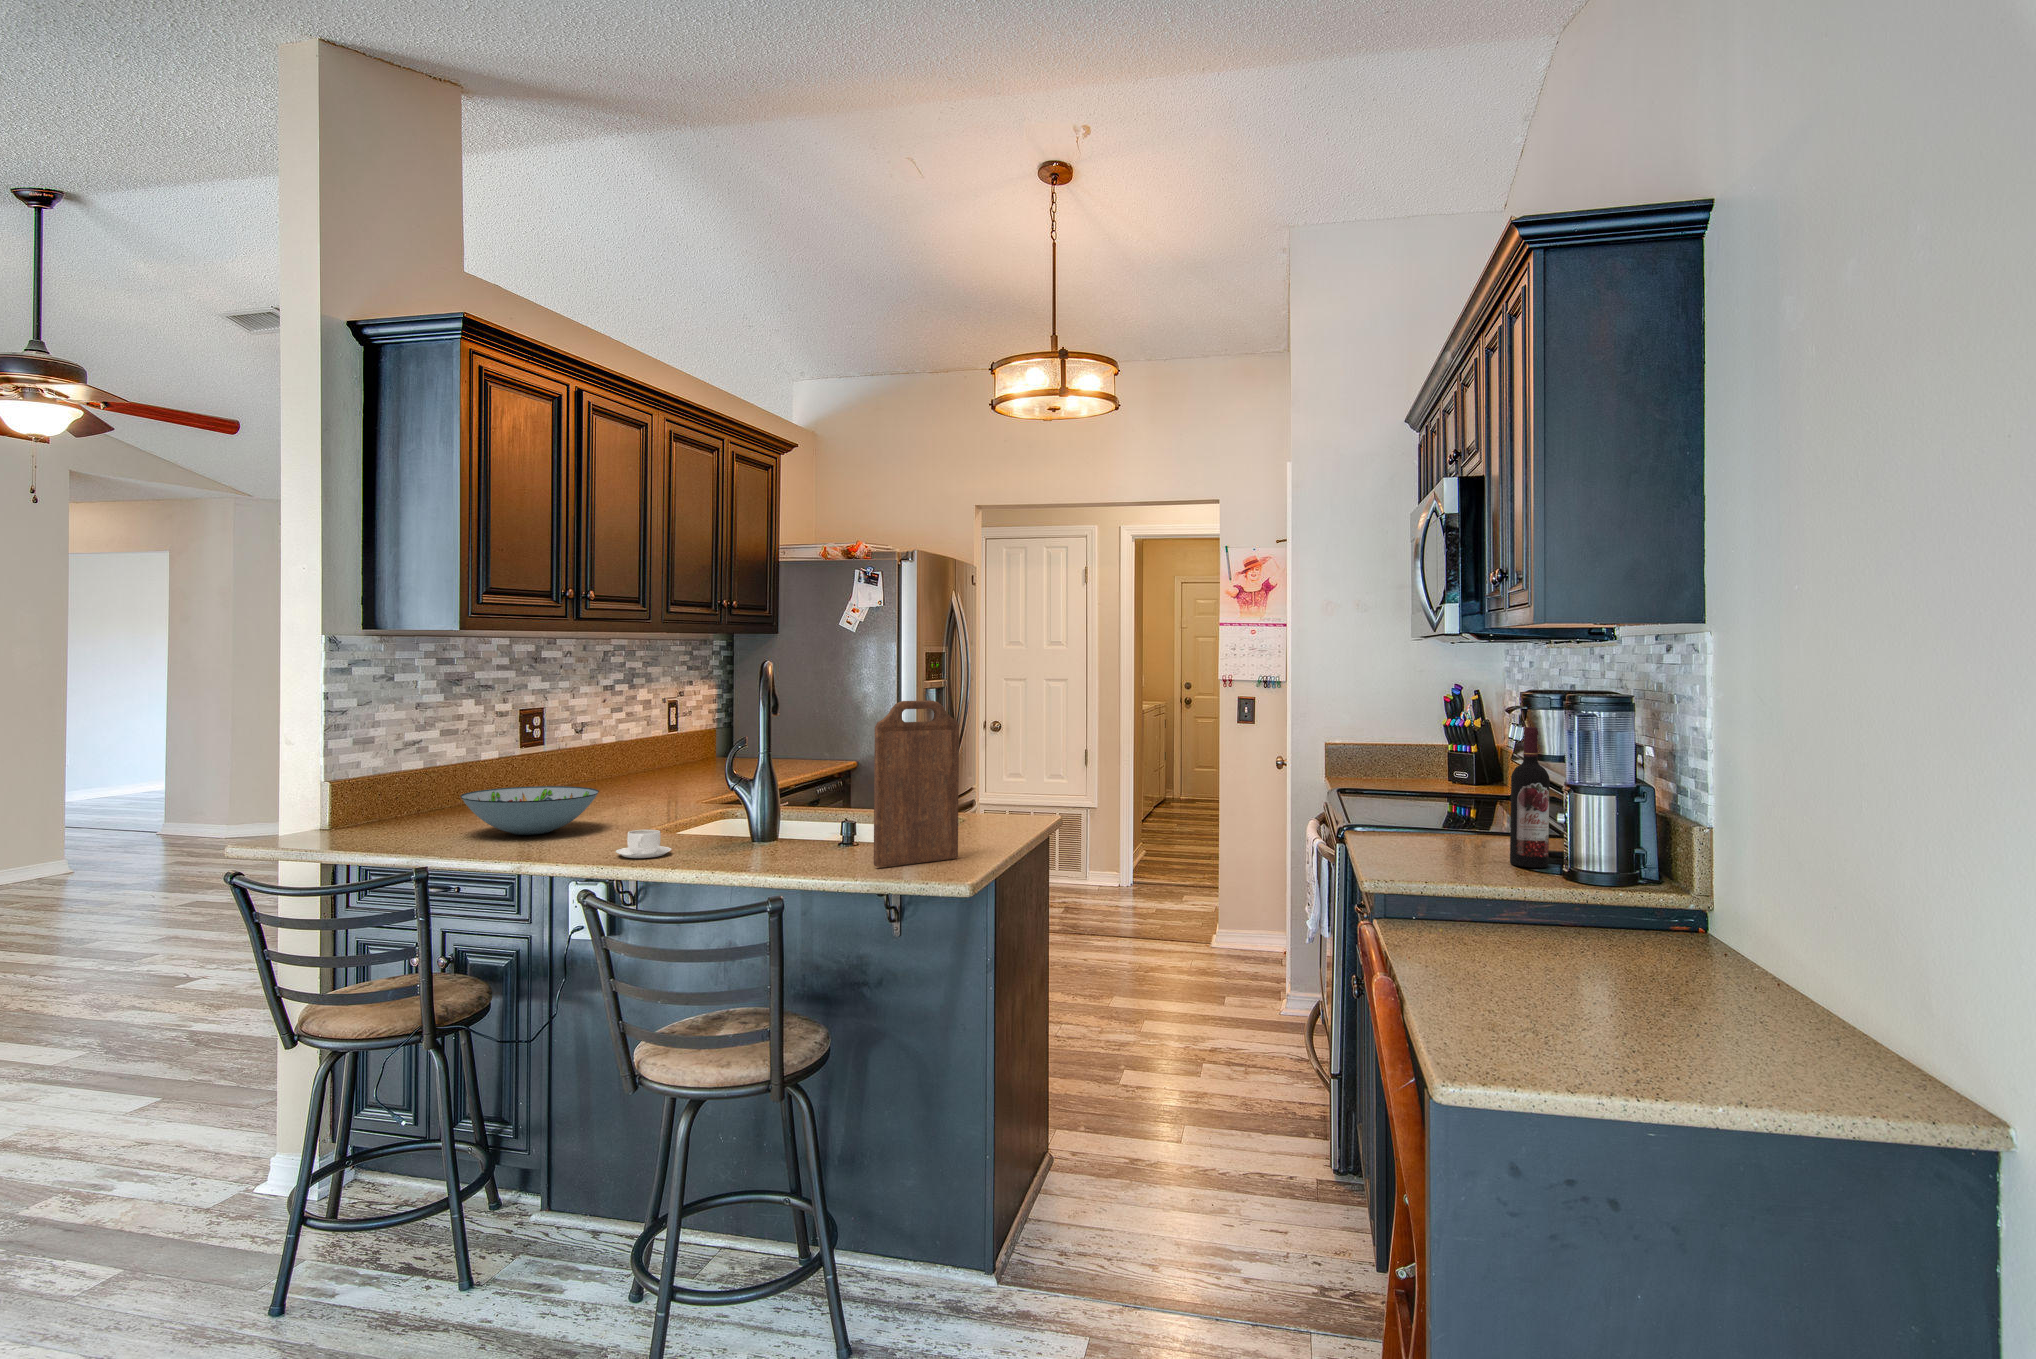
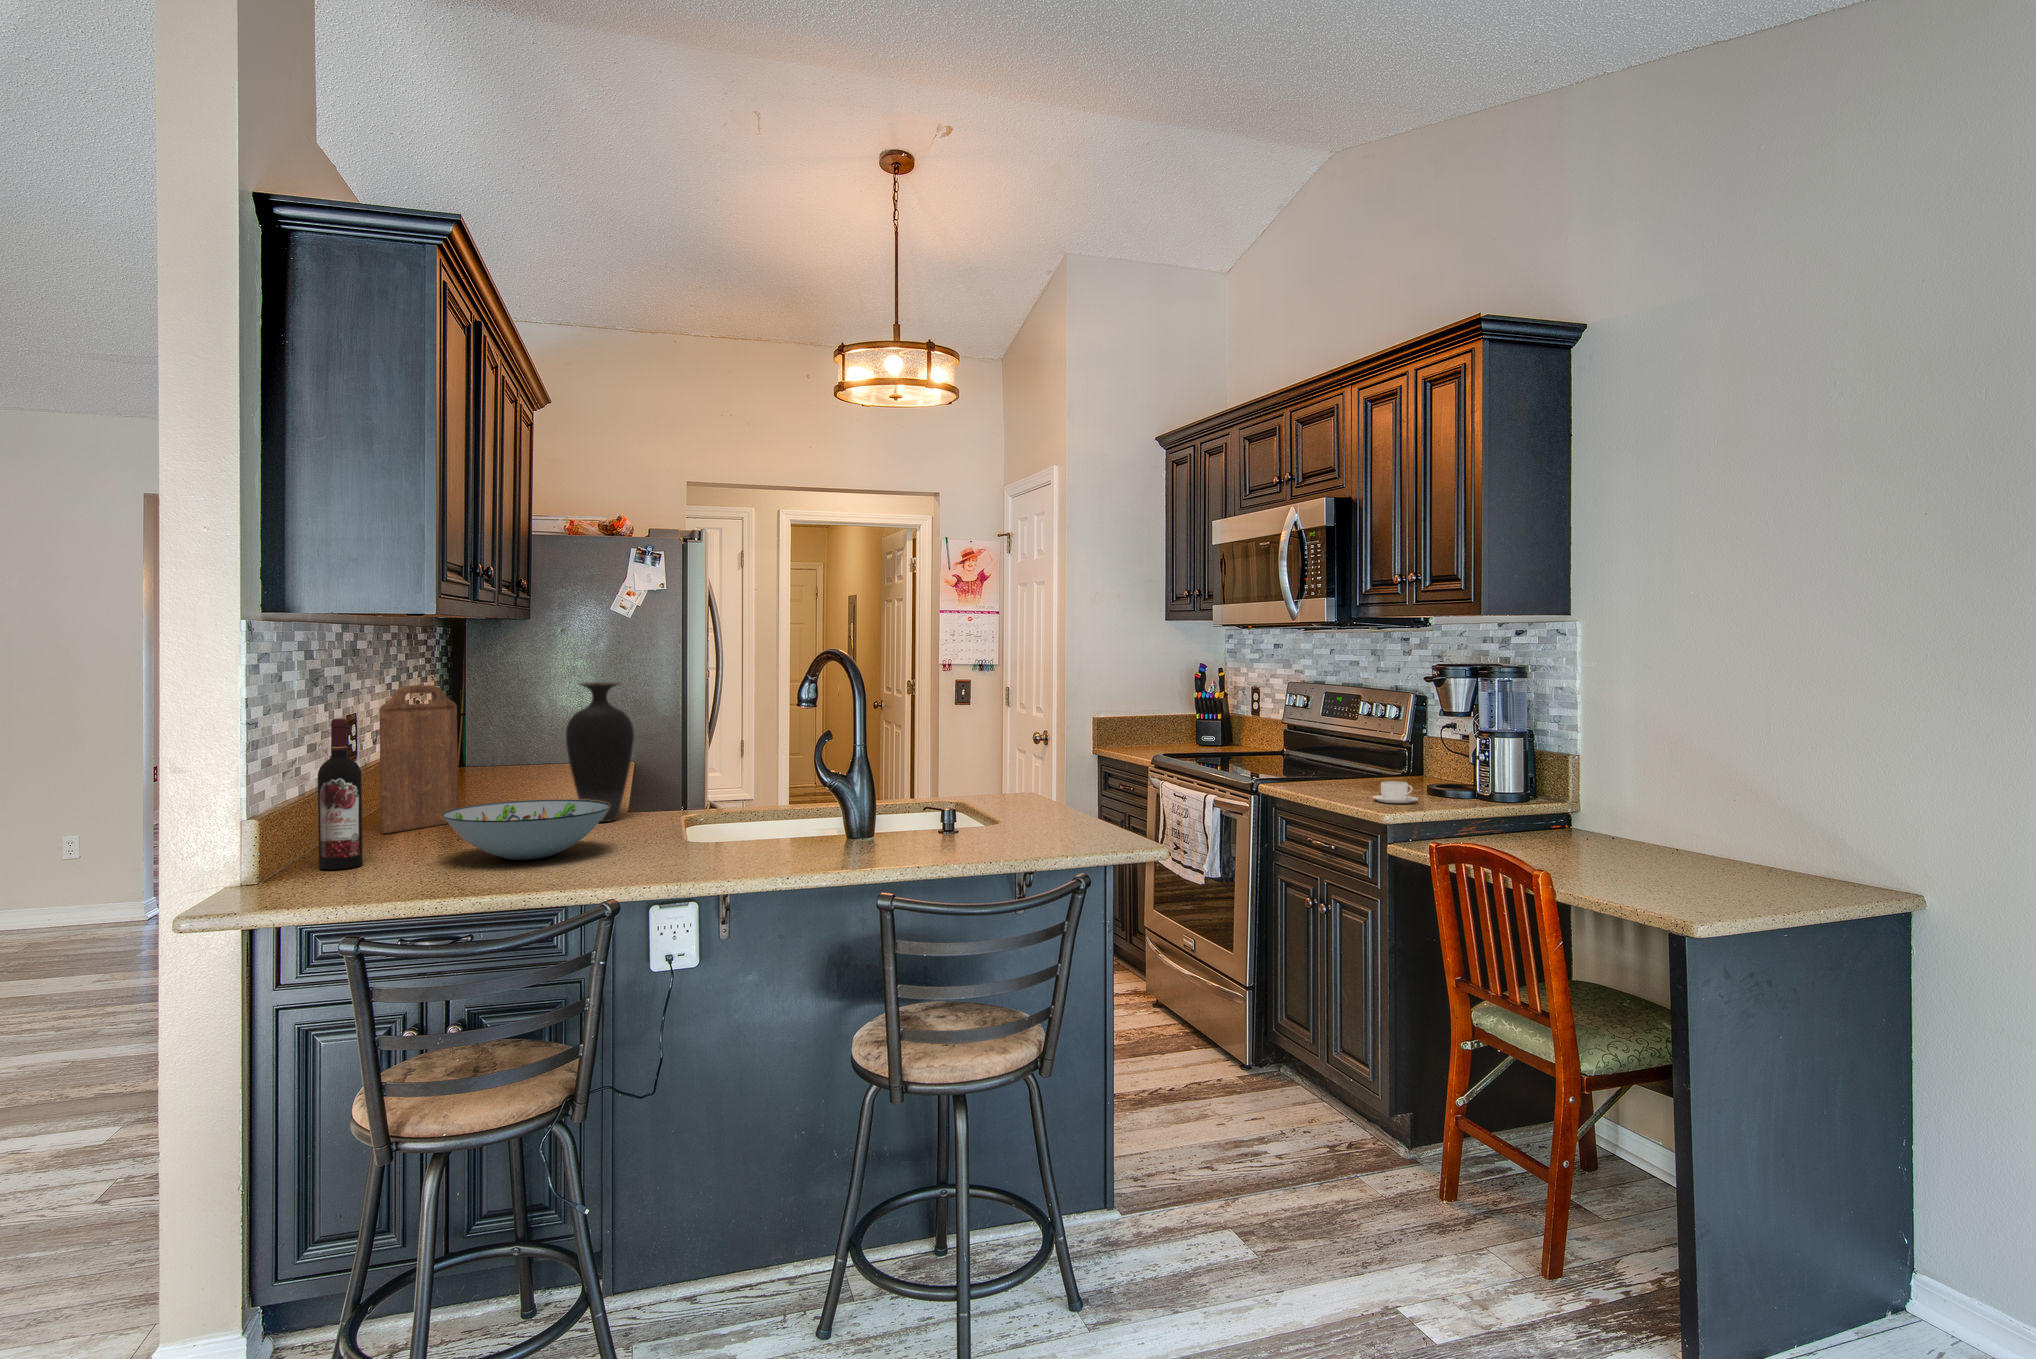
vase: none [643,689,700,810] -> present [566,682,634,822]
cutting board: present [874,701,959,867] -> present [379,685,458,833]
wine bottle: present [1510,727,1550,868] -> present [318,719,363,870]
coffee cup: present [616,830,671,858] -> present [1373,781,1418,803]

